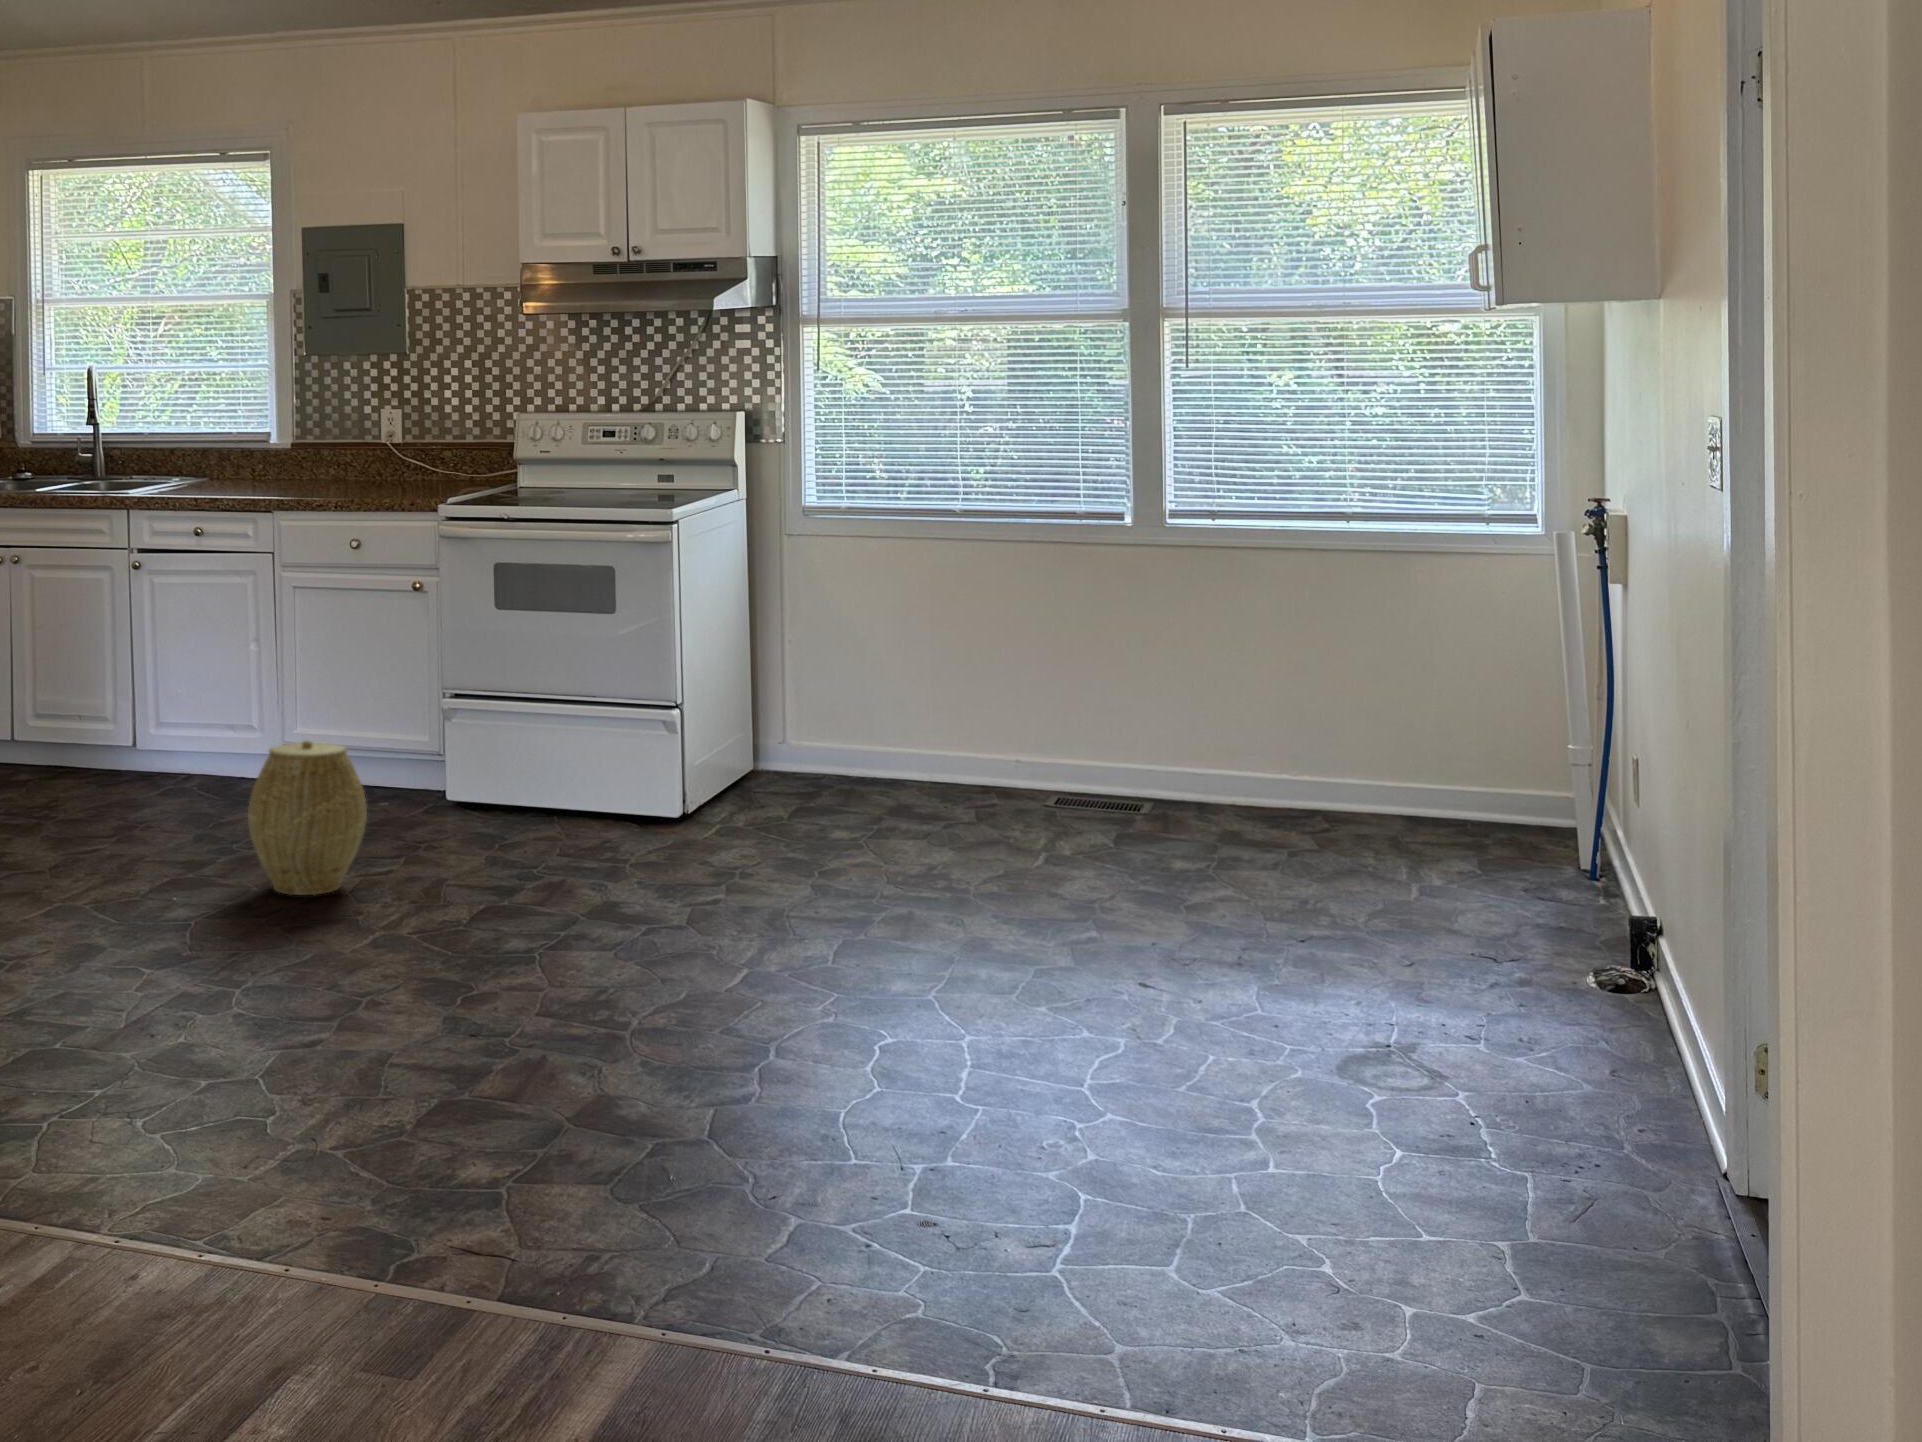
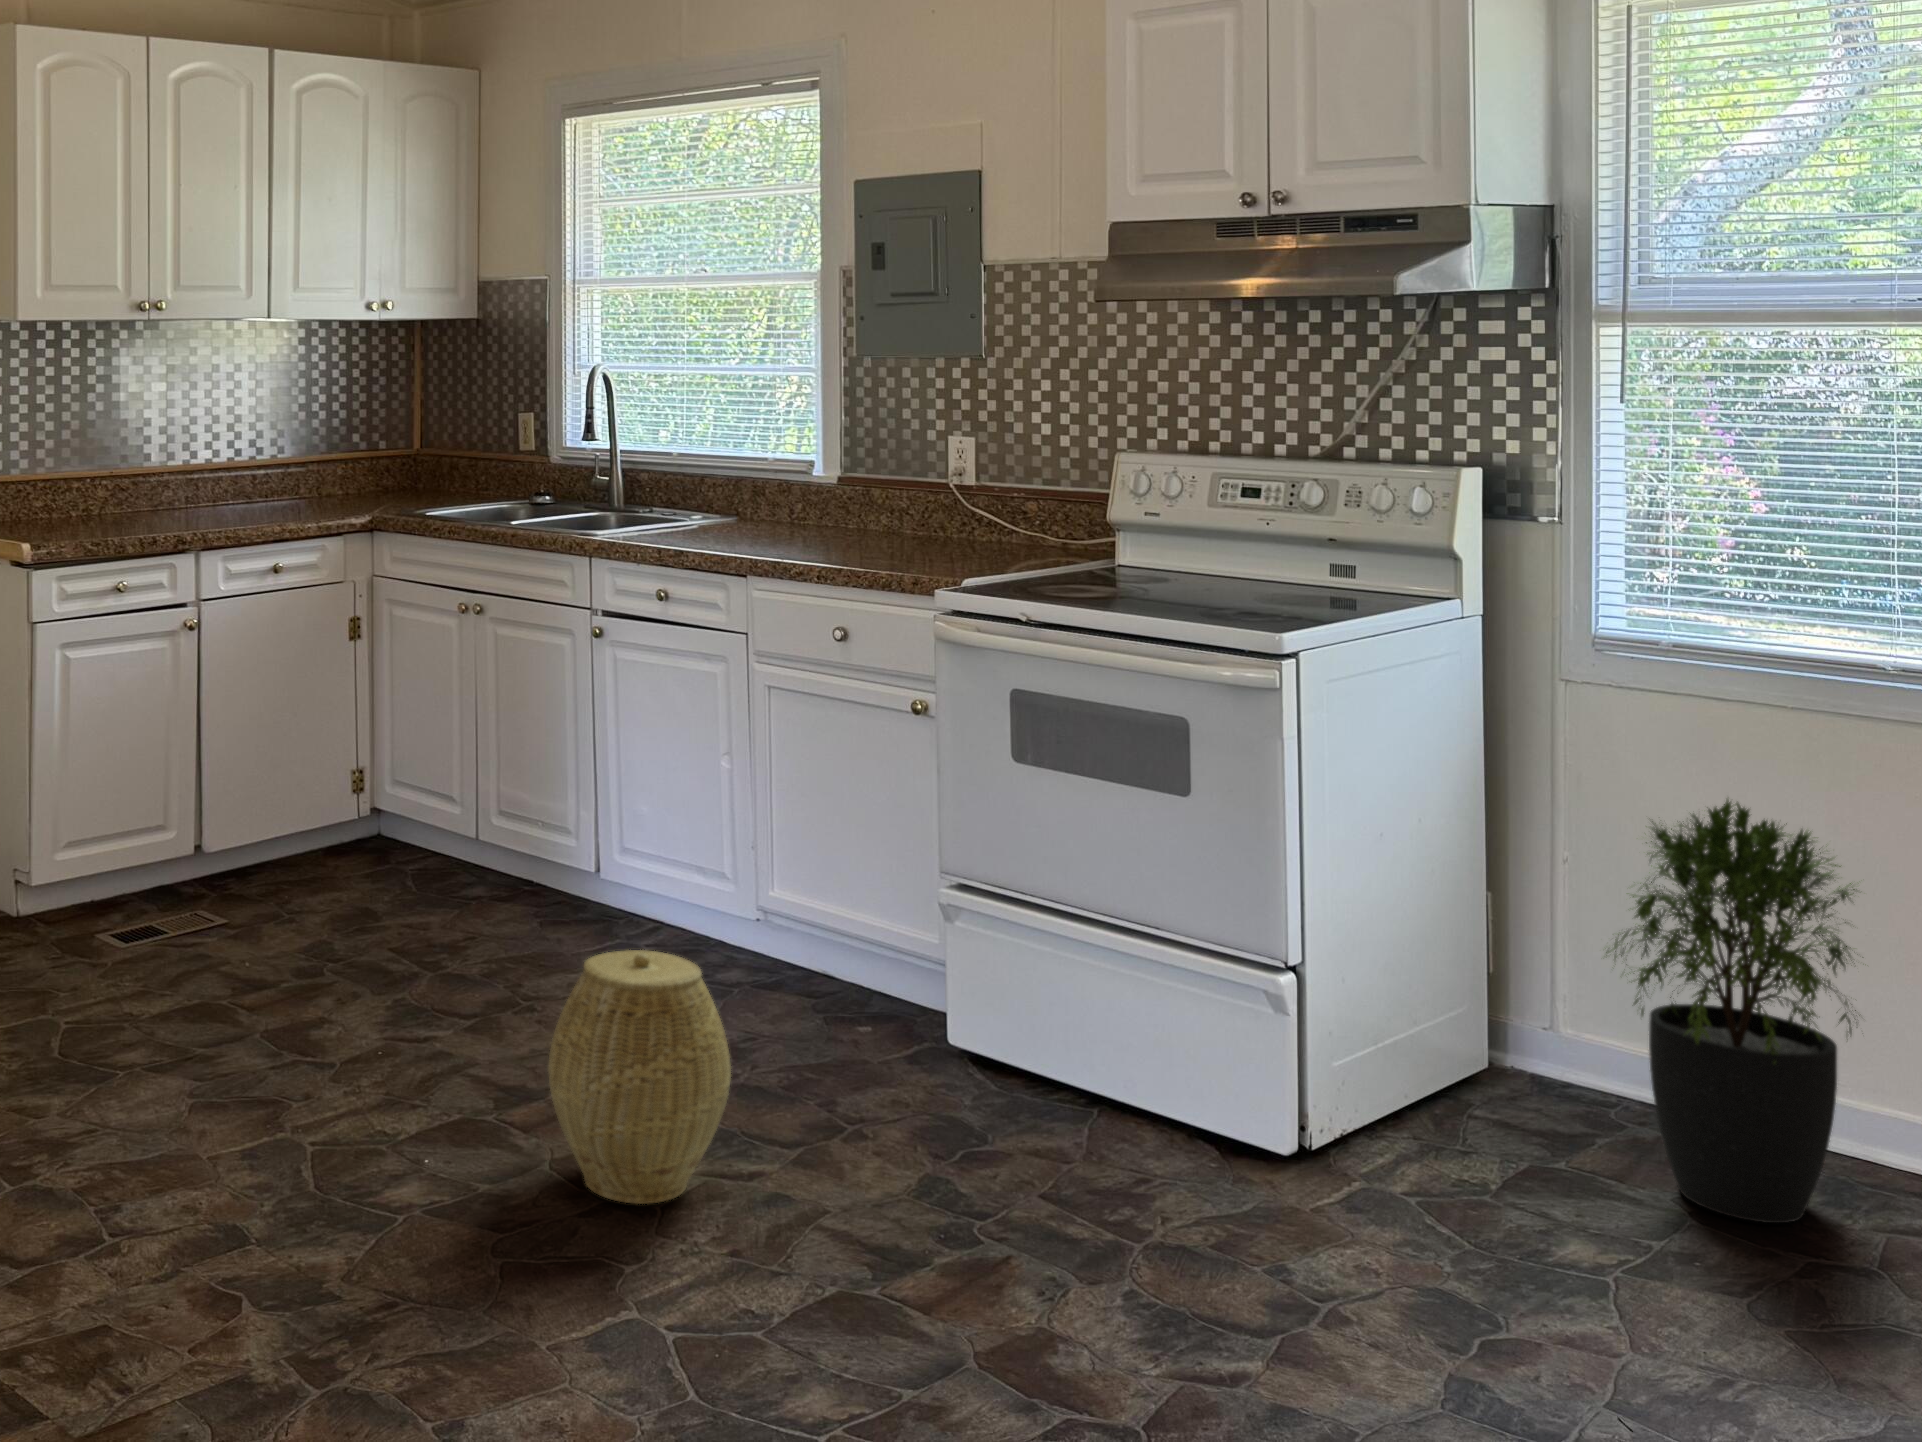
potted plant: none [819,583,943,807] -> present [1606,799,1860,1223]

